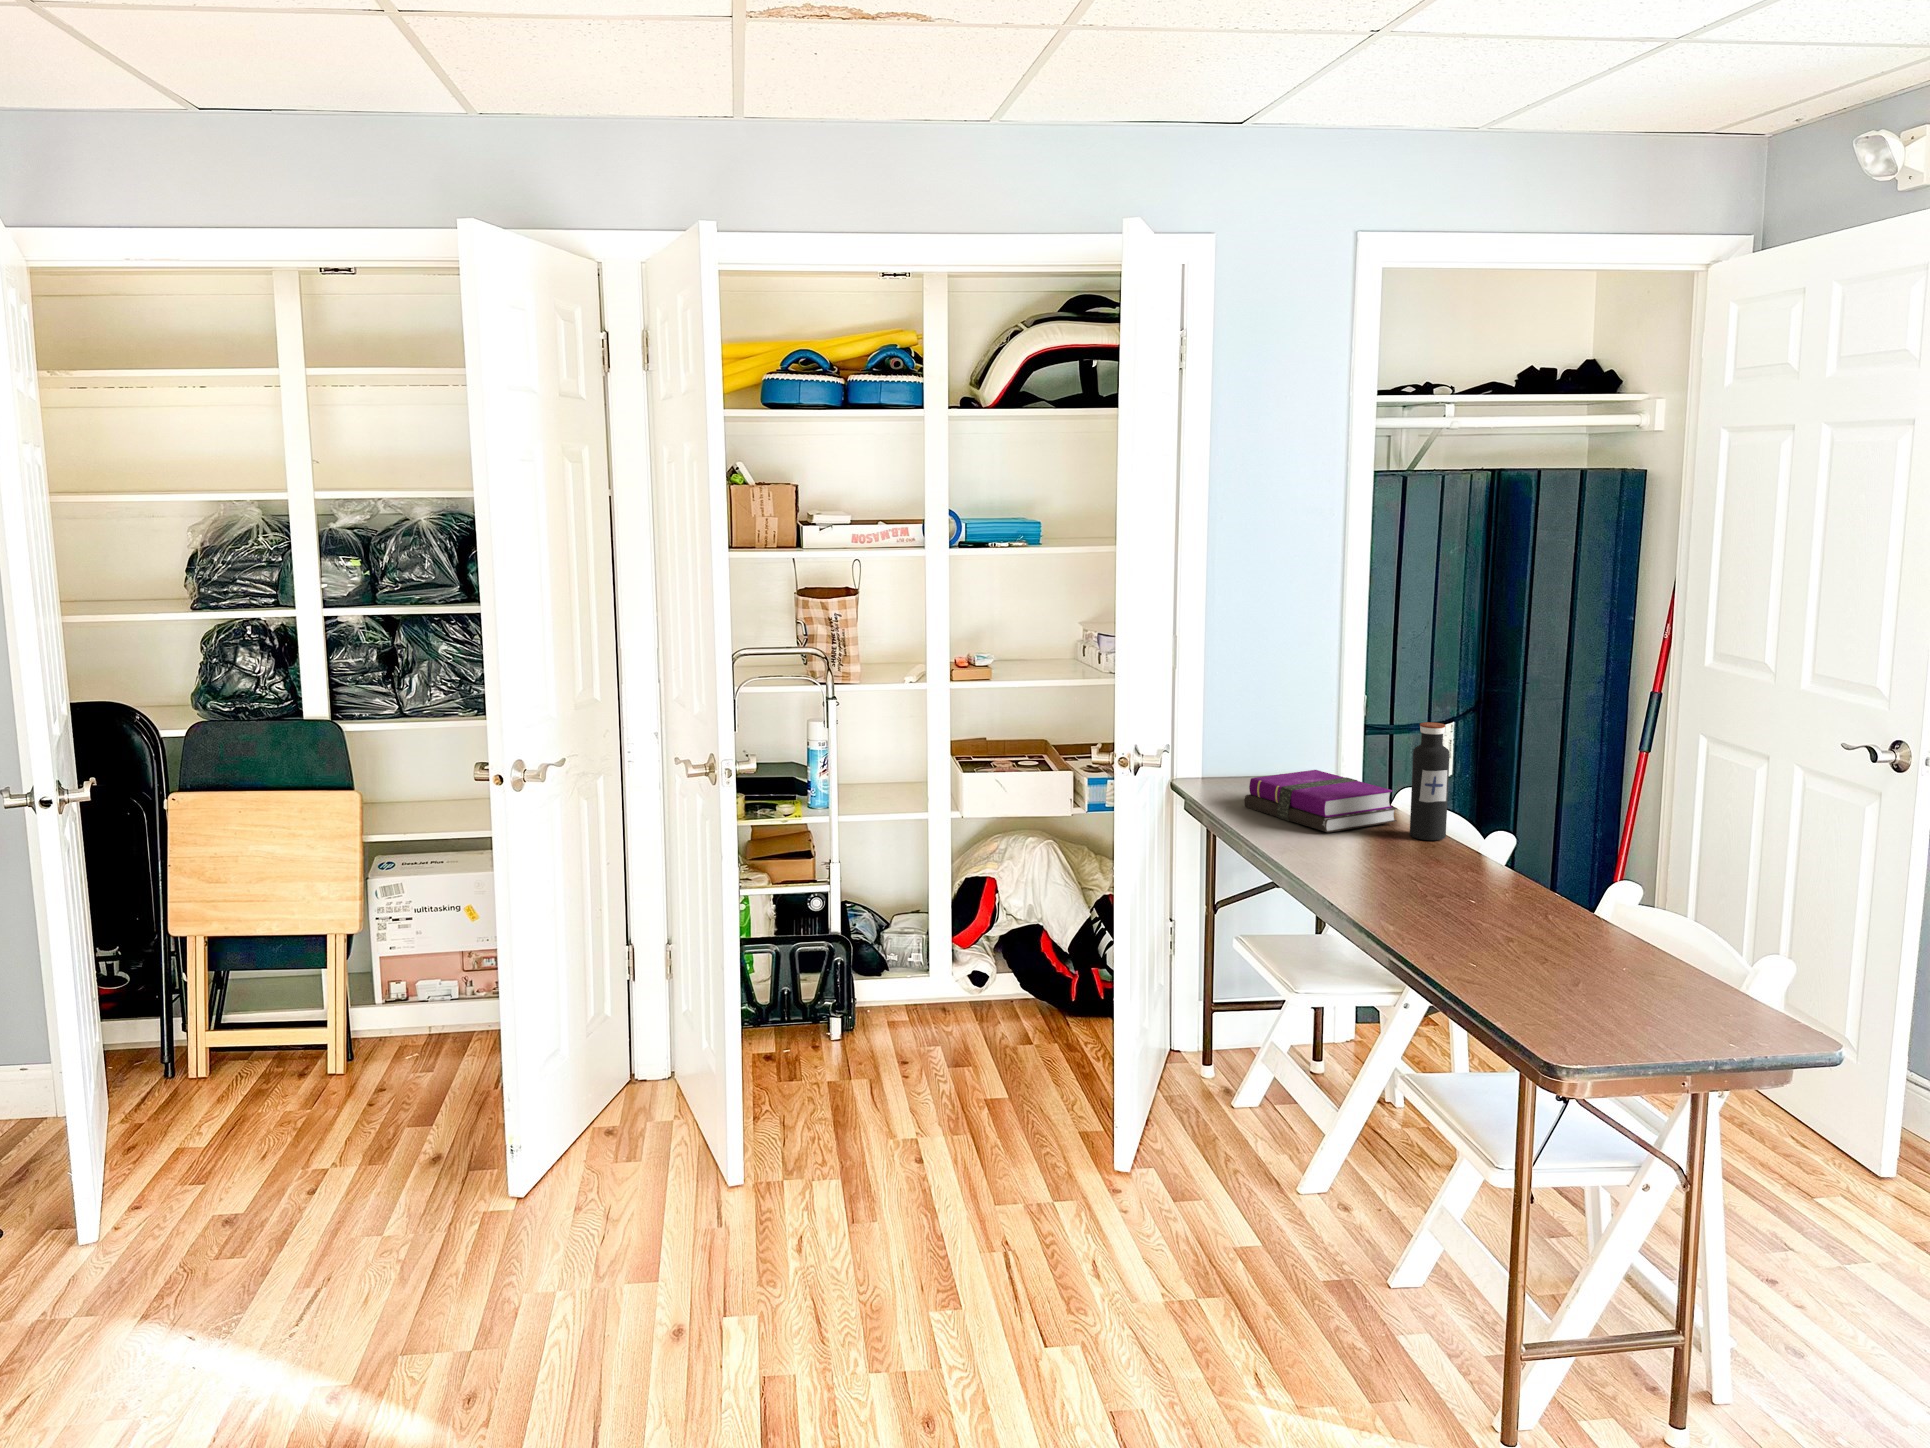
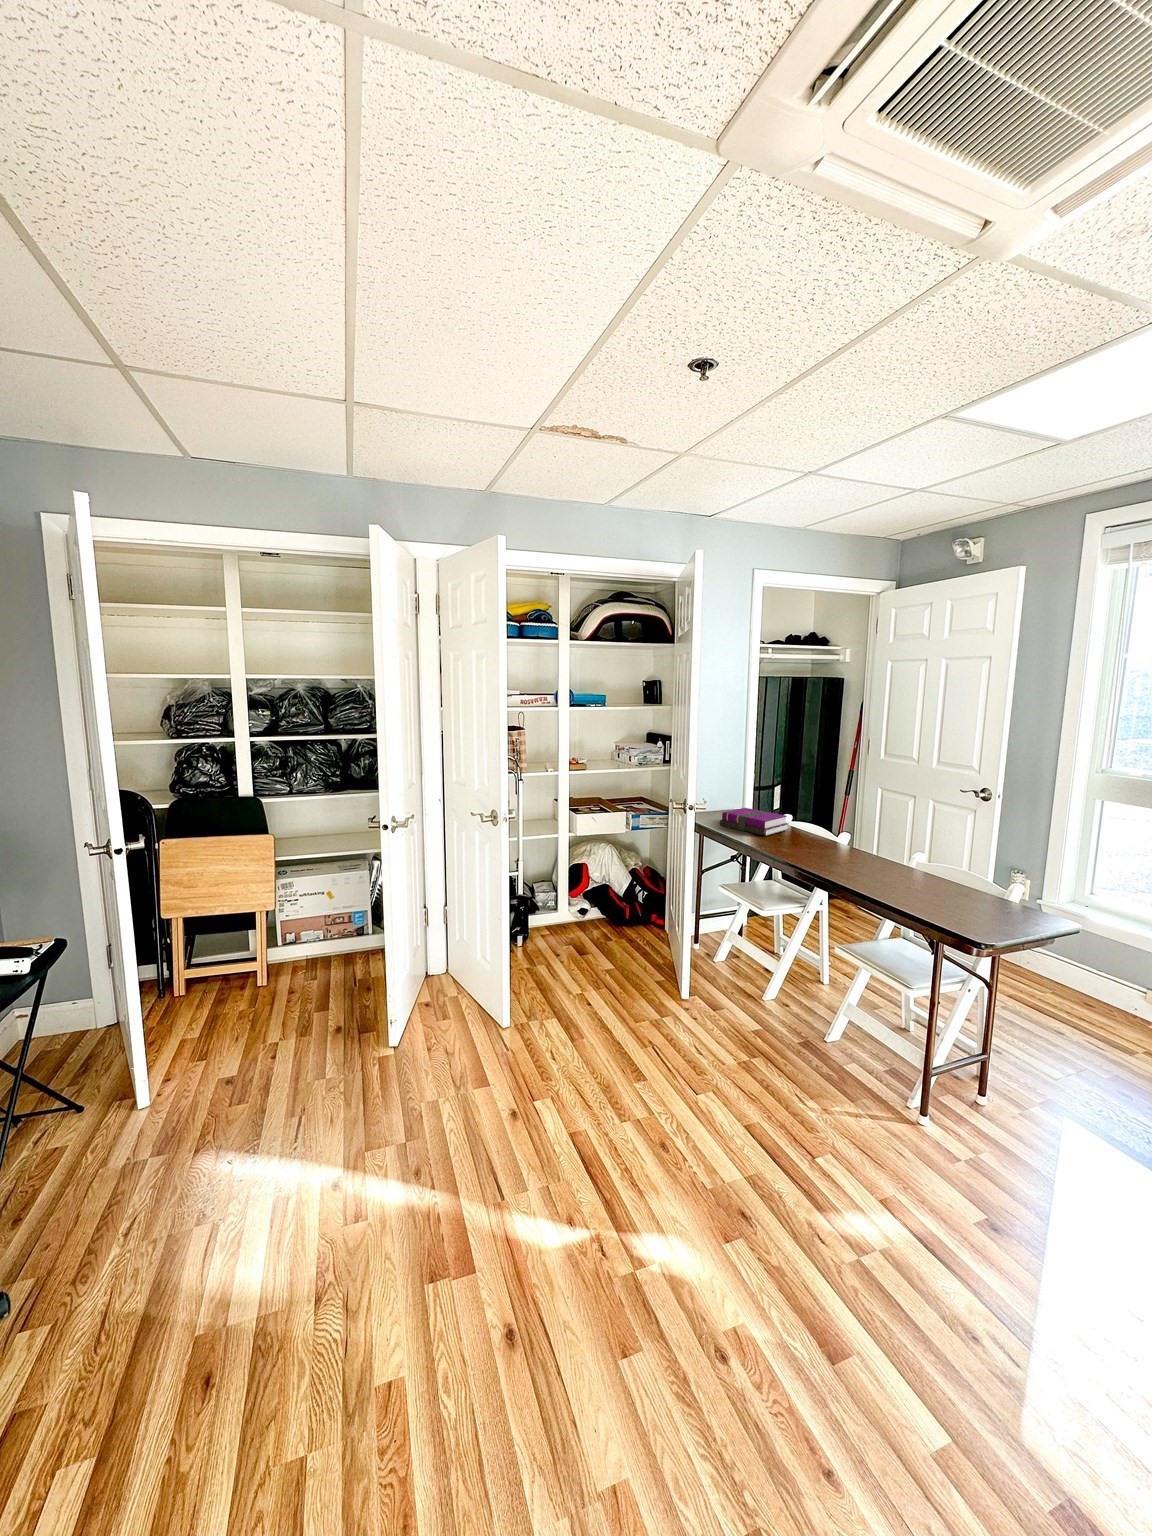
water bottle: present [1410,722,1450,840] -> none [798,785,817,838]

